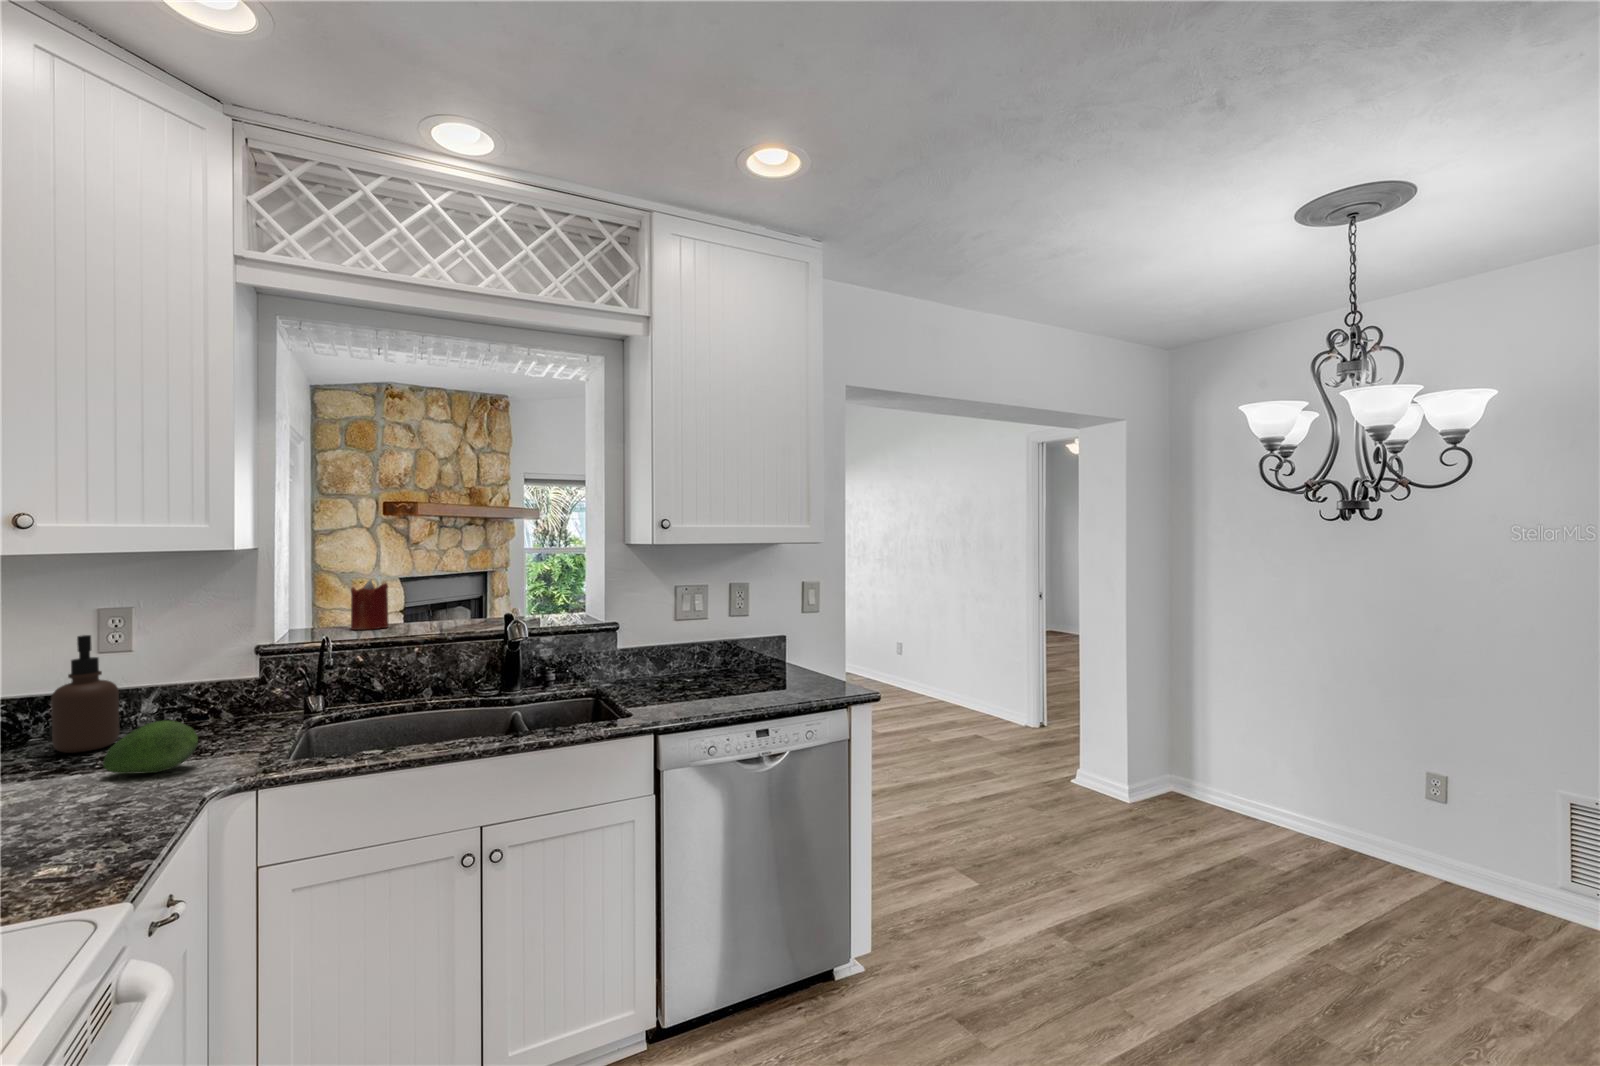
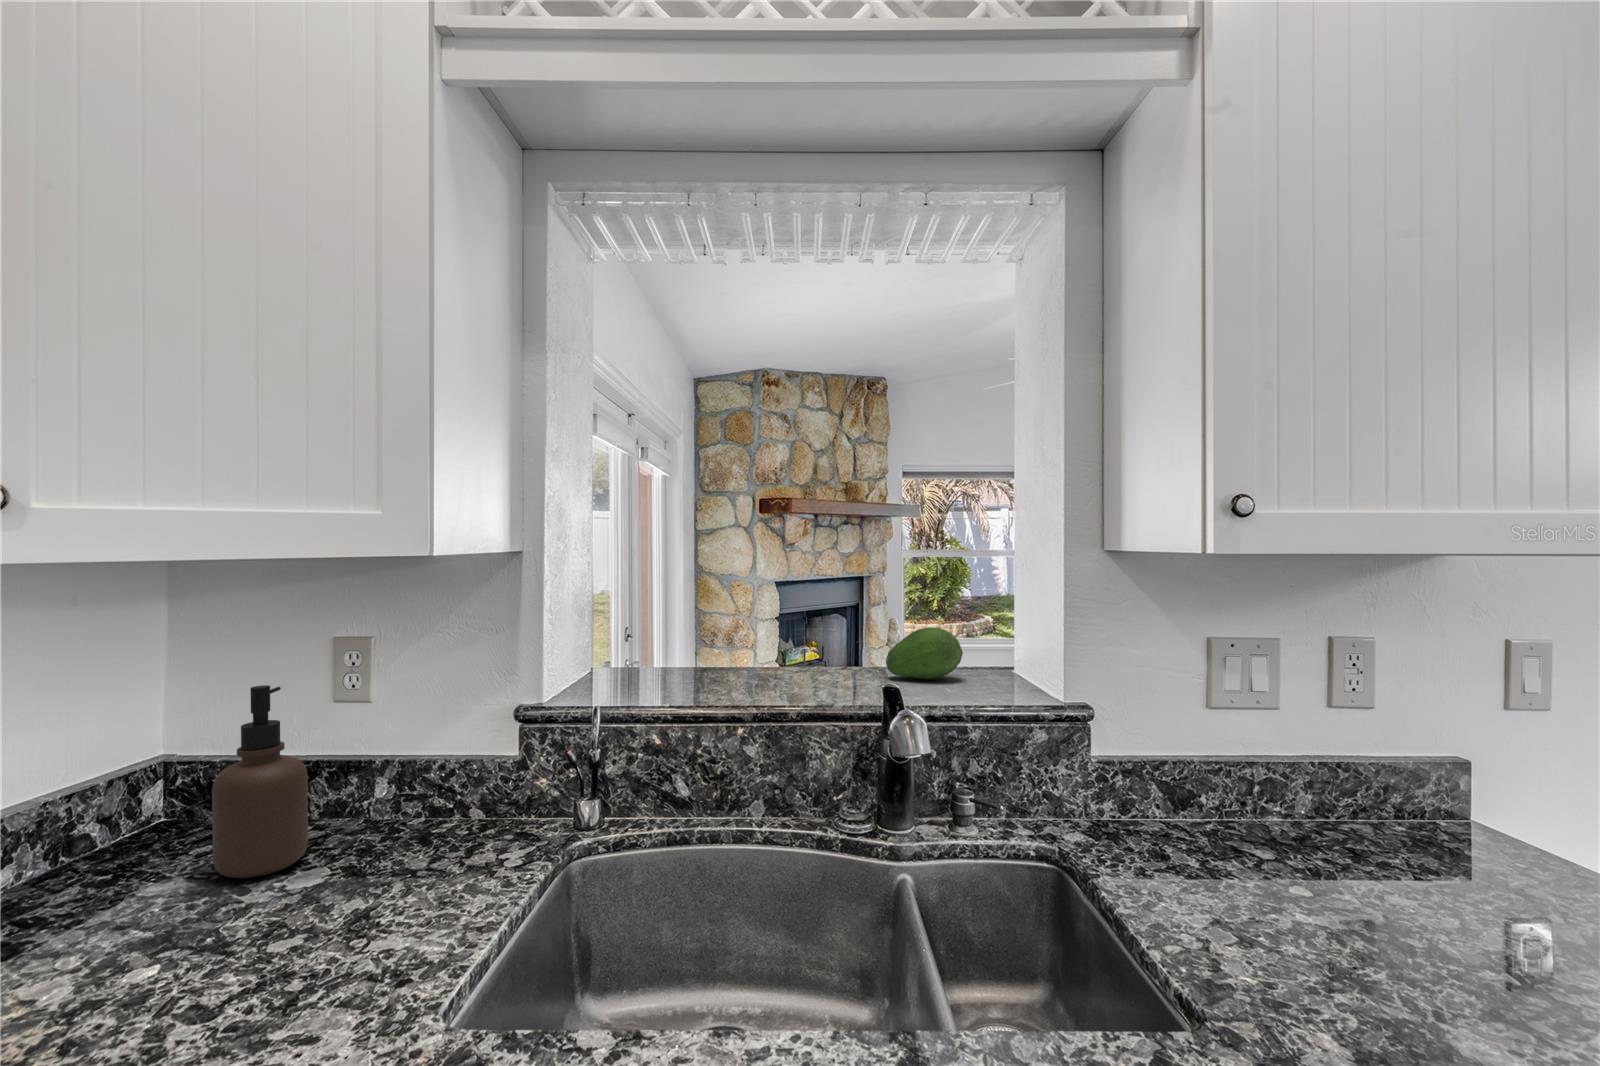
candle: present [351,580,389,630] -> none [664,601,716,681]
fruit: present [103,721,198,774] -> present [886,627,963,679]

